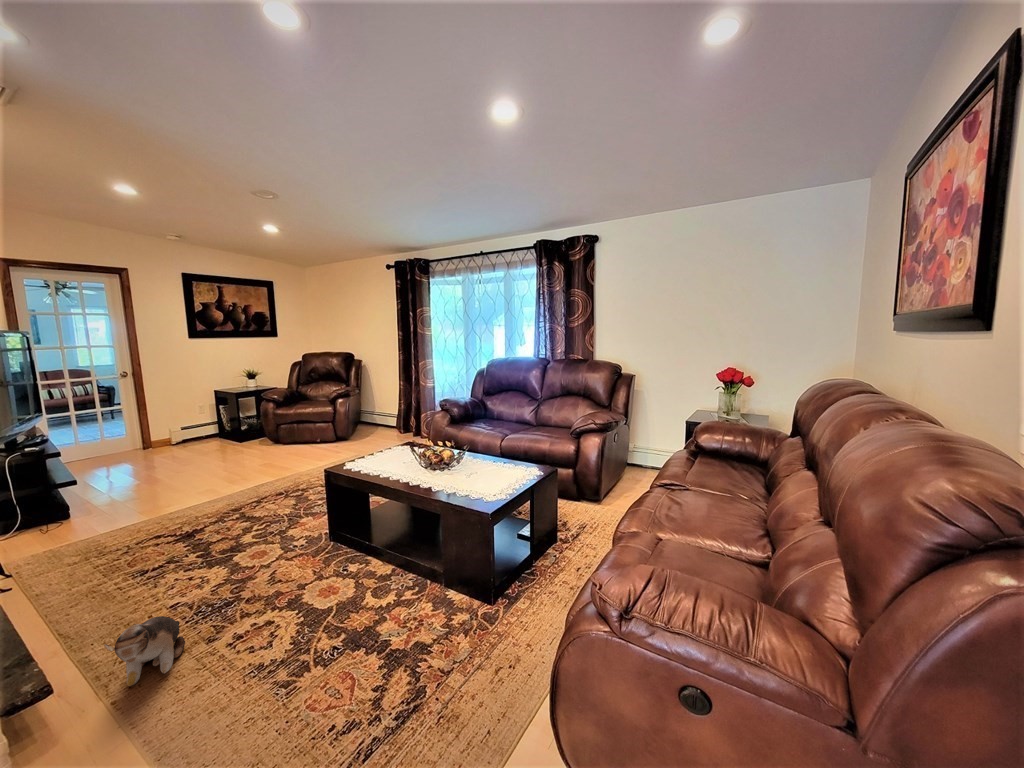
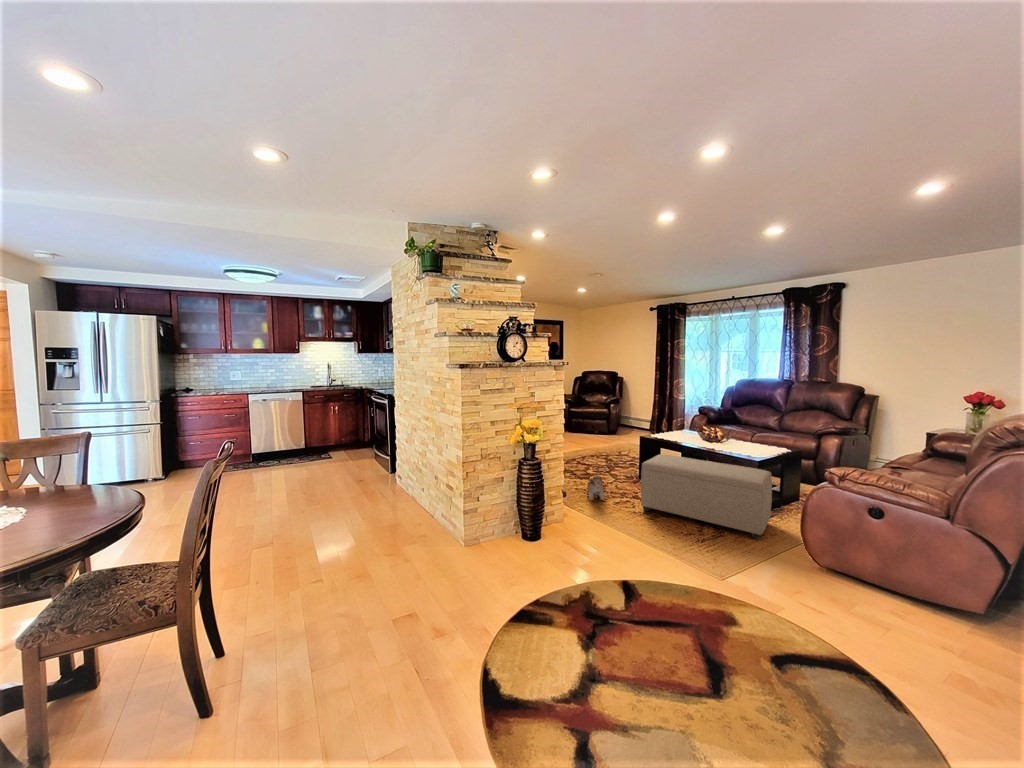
ottoman: none [231,533,503,734] -> present [641,454,772,539]

